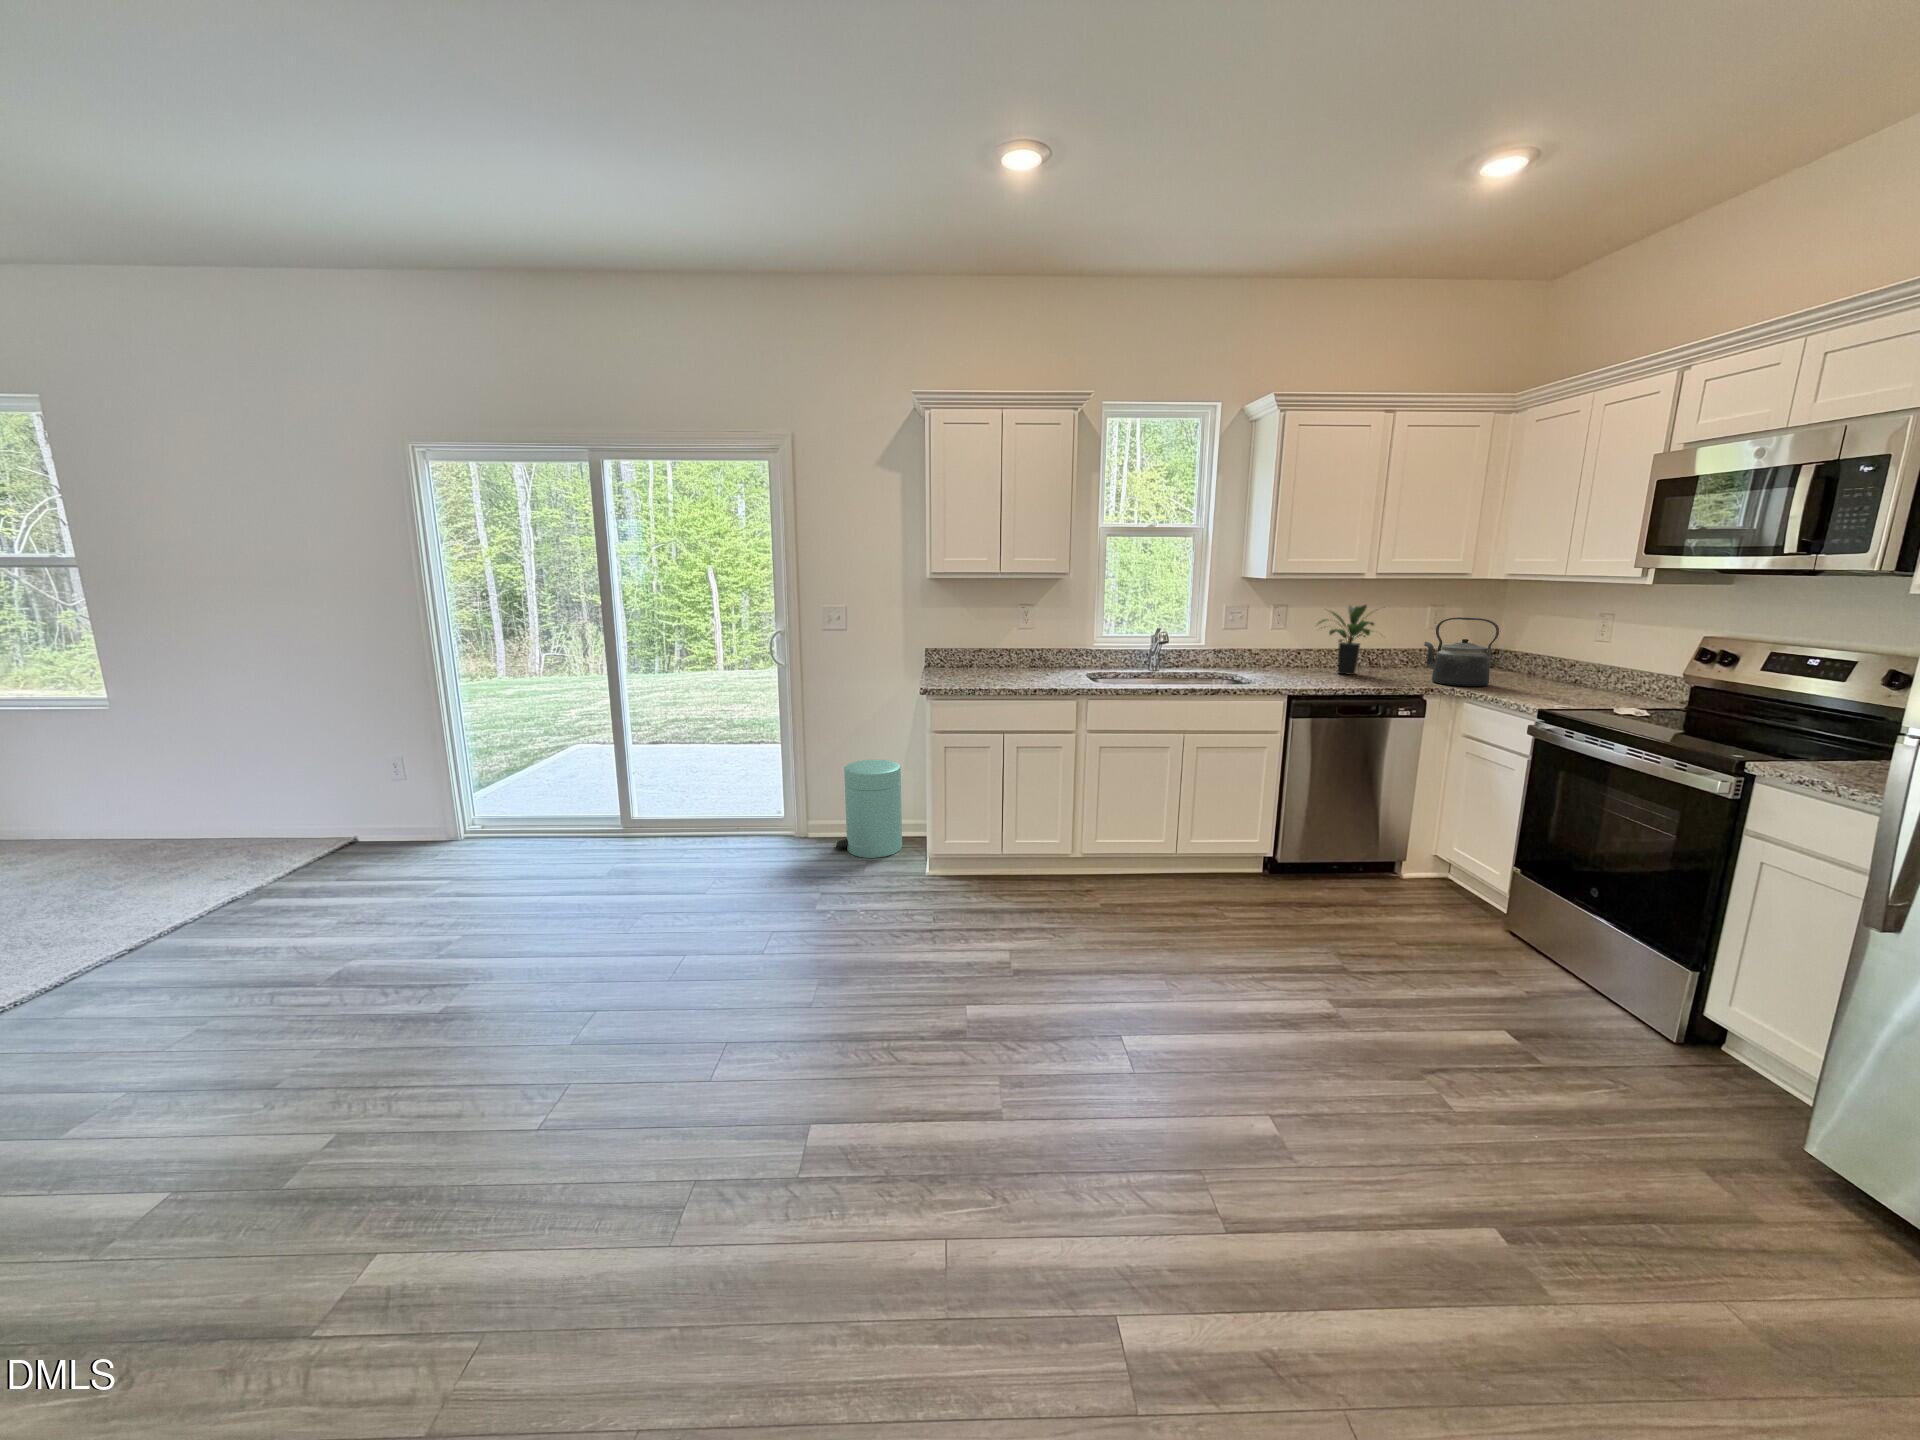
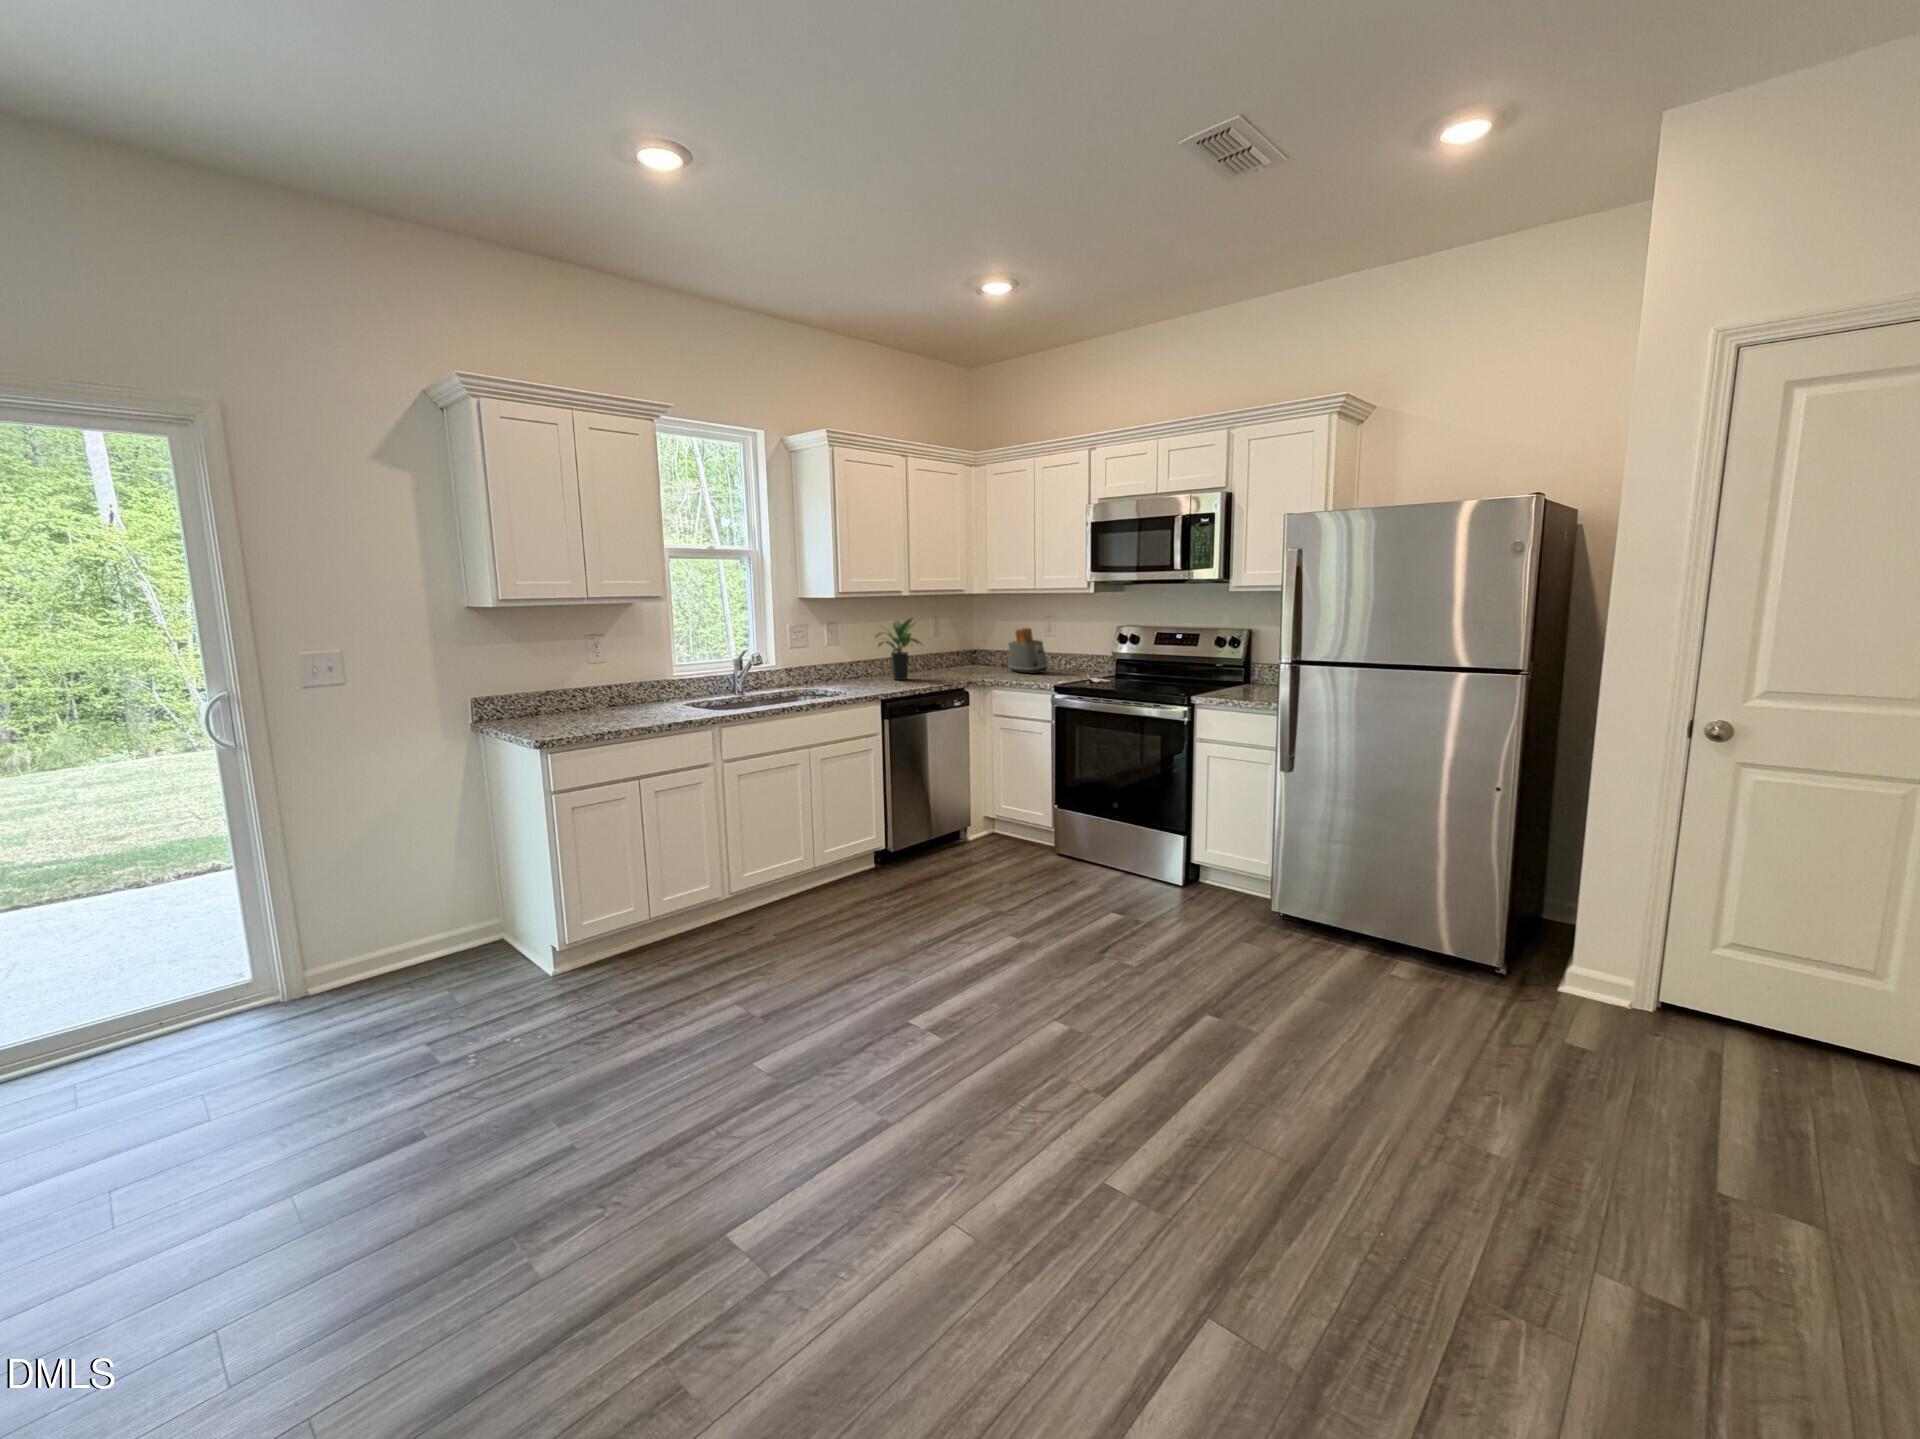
kettle: present [1424,617,1499,686] -> none [953,625,1002,679]
toaster: none [1521,625,1581,688] -> present [1008,628,1048,674]
trash can: present [836,760,902,858] -> none [366,856,479,1003]

